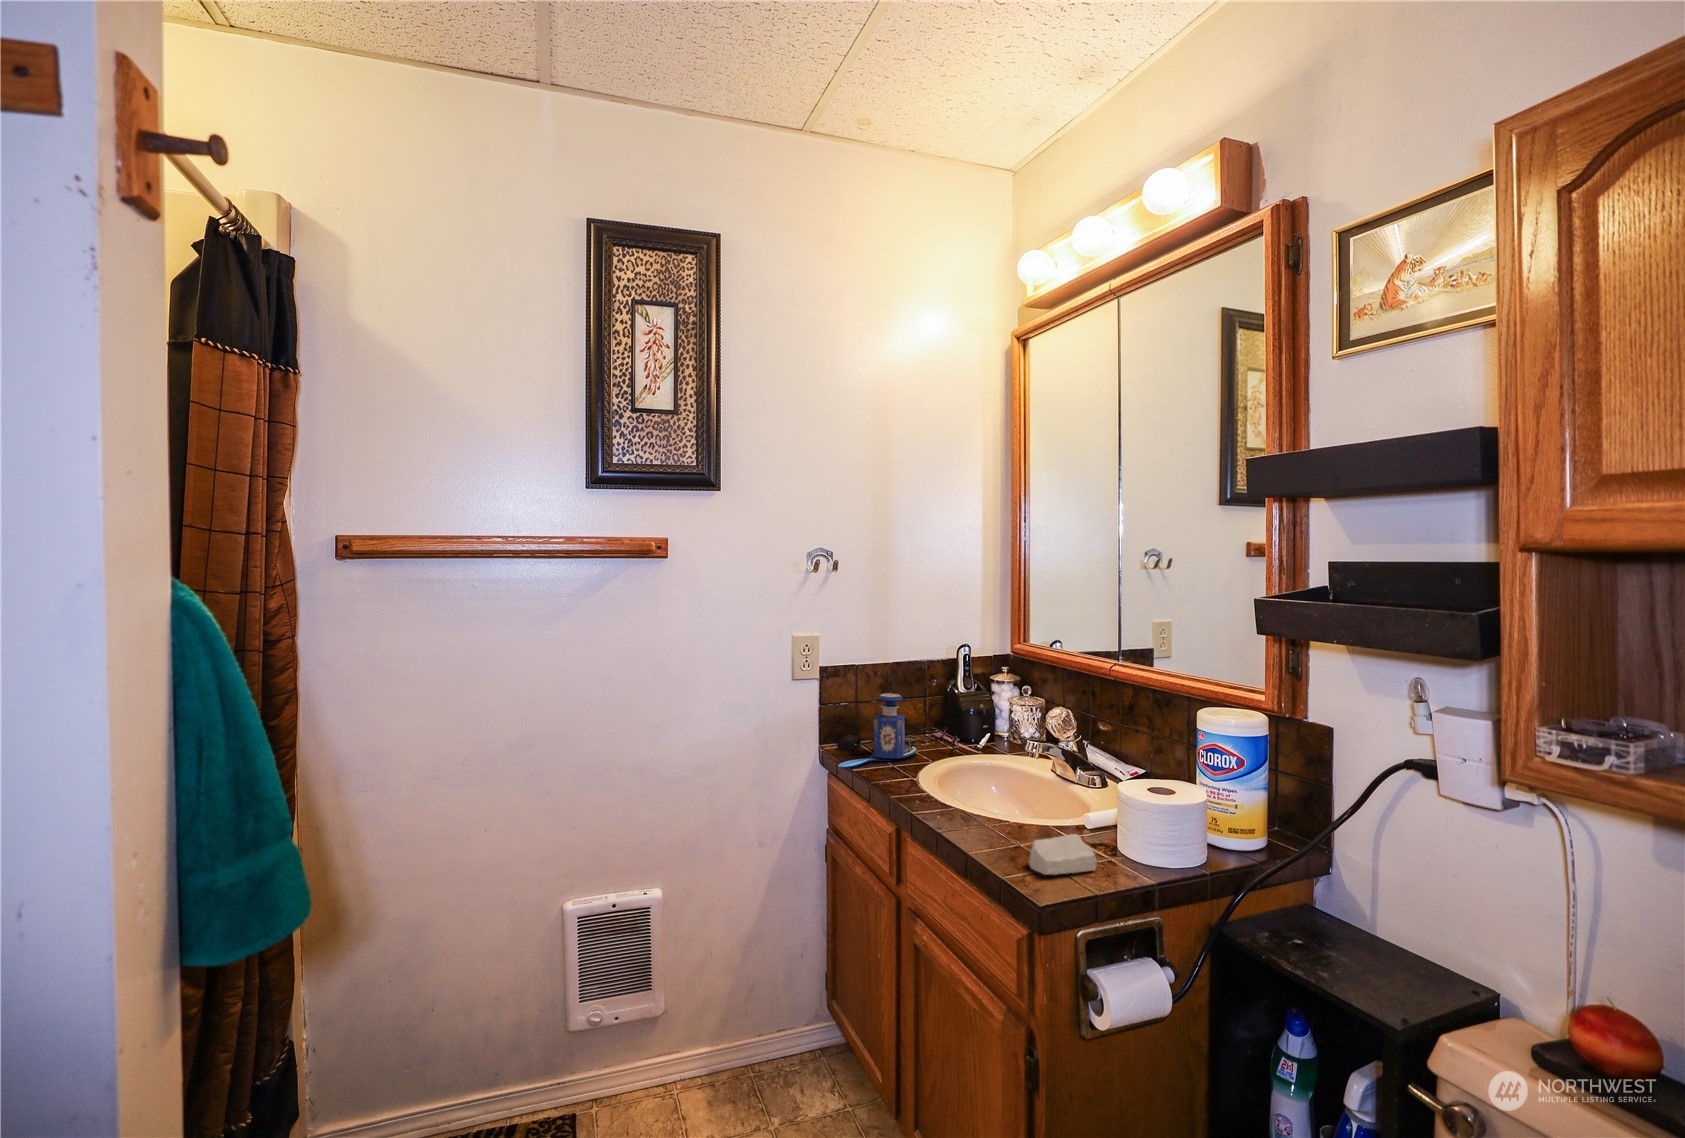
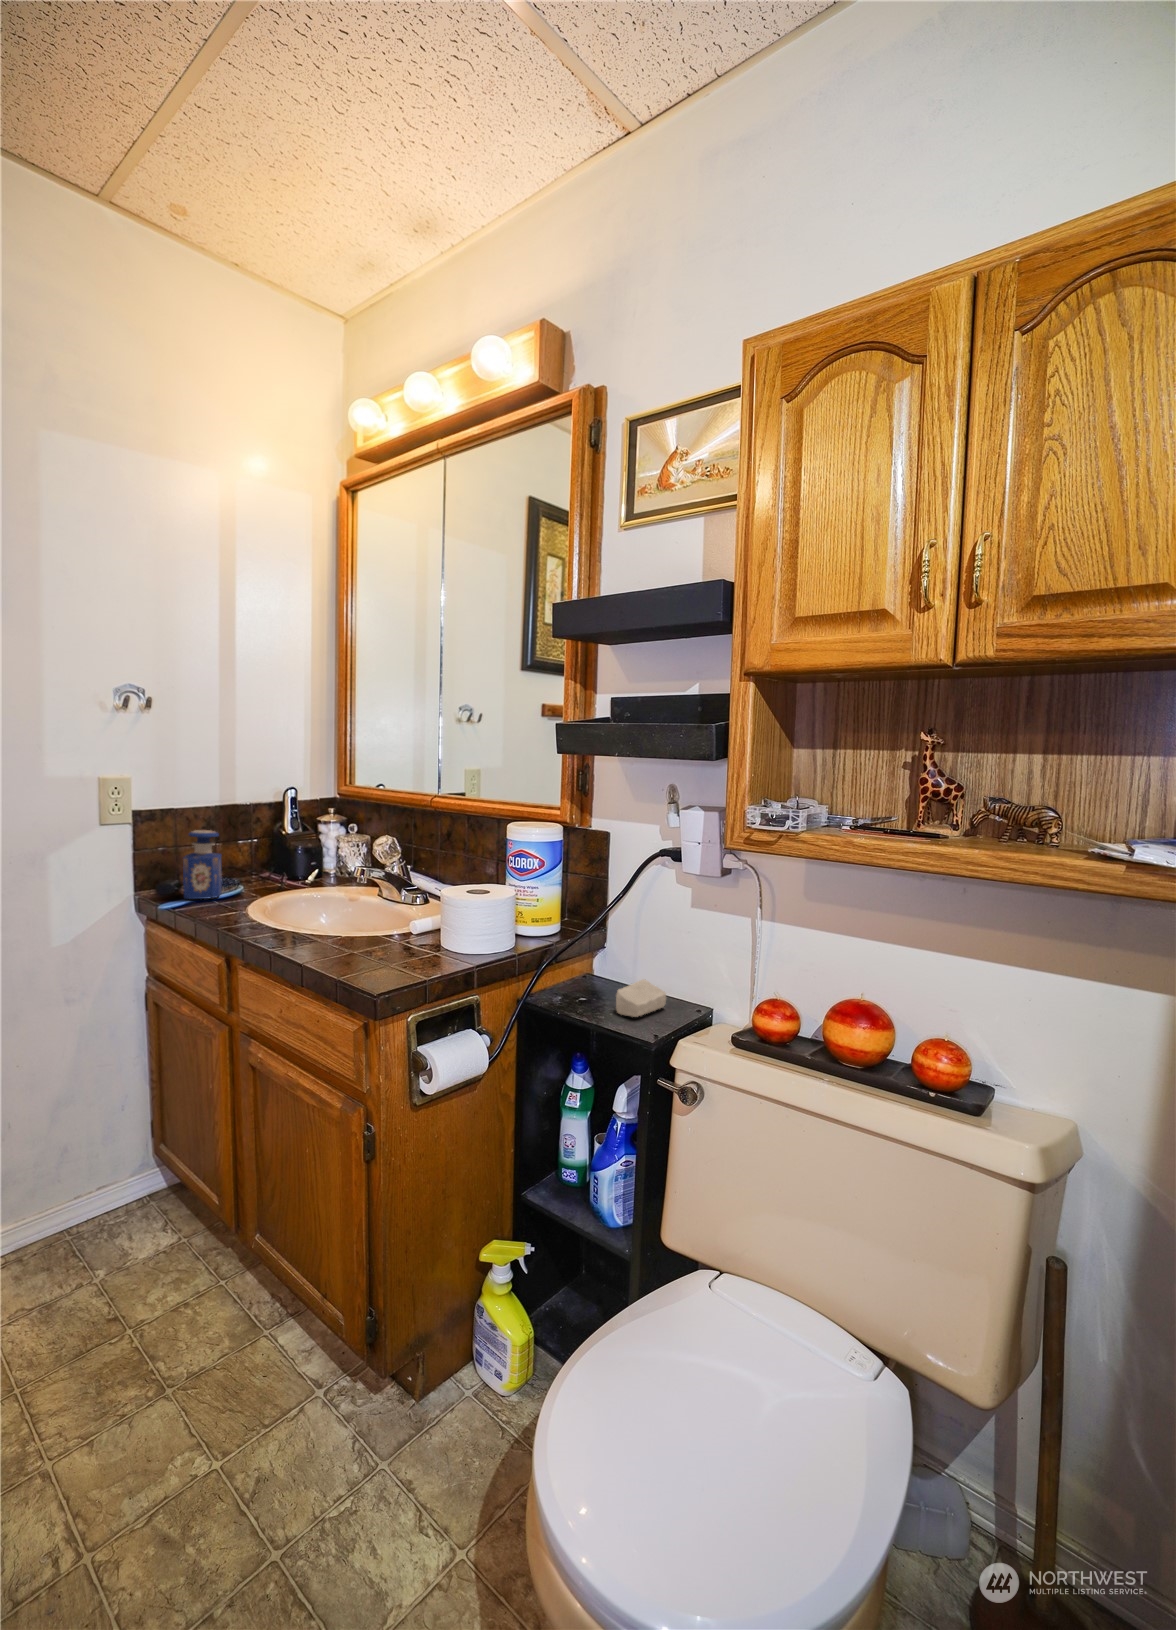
soap bar: present [1029,834,1097,875] -> present [616,979,666,1017]

